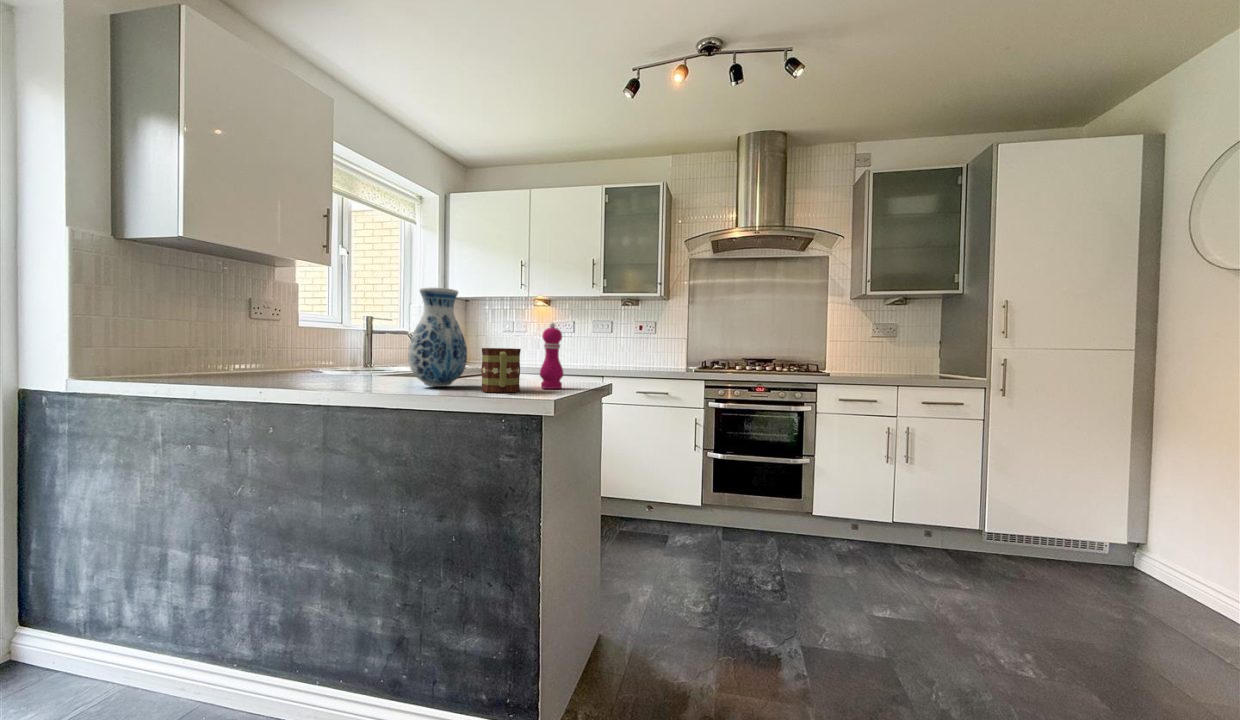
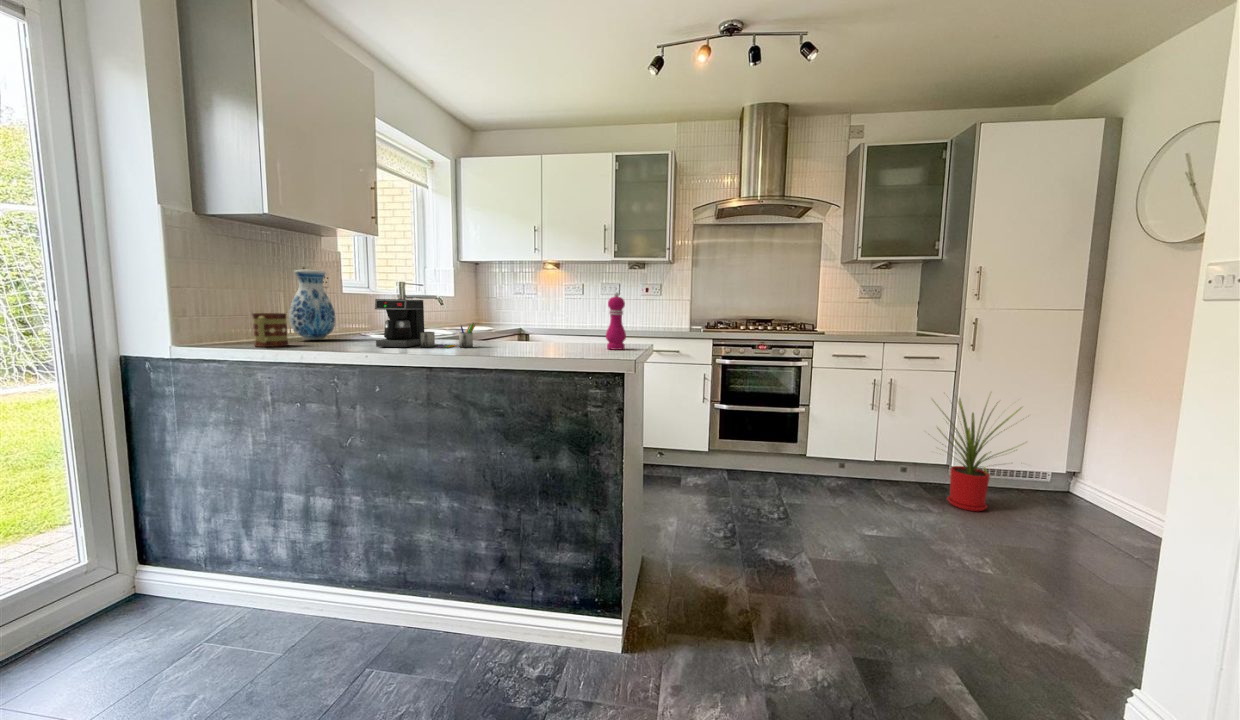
vase: present [408,288,467,387] -> present [289,270,336,340]
coffee maker: none [288,330,400,385] -> present [375,299,475,348]
mug: present [481,348,521,393] -> present [252,313,288,347]
house plant: none [947,441,1082,591] -> present [937,398,1021,511]

